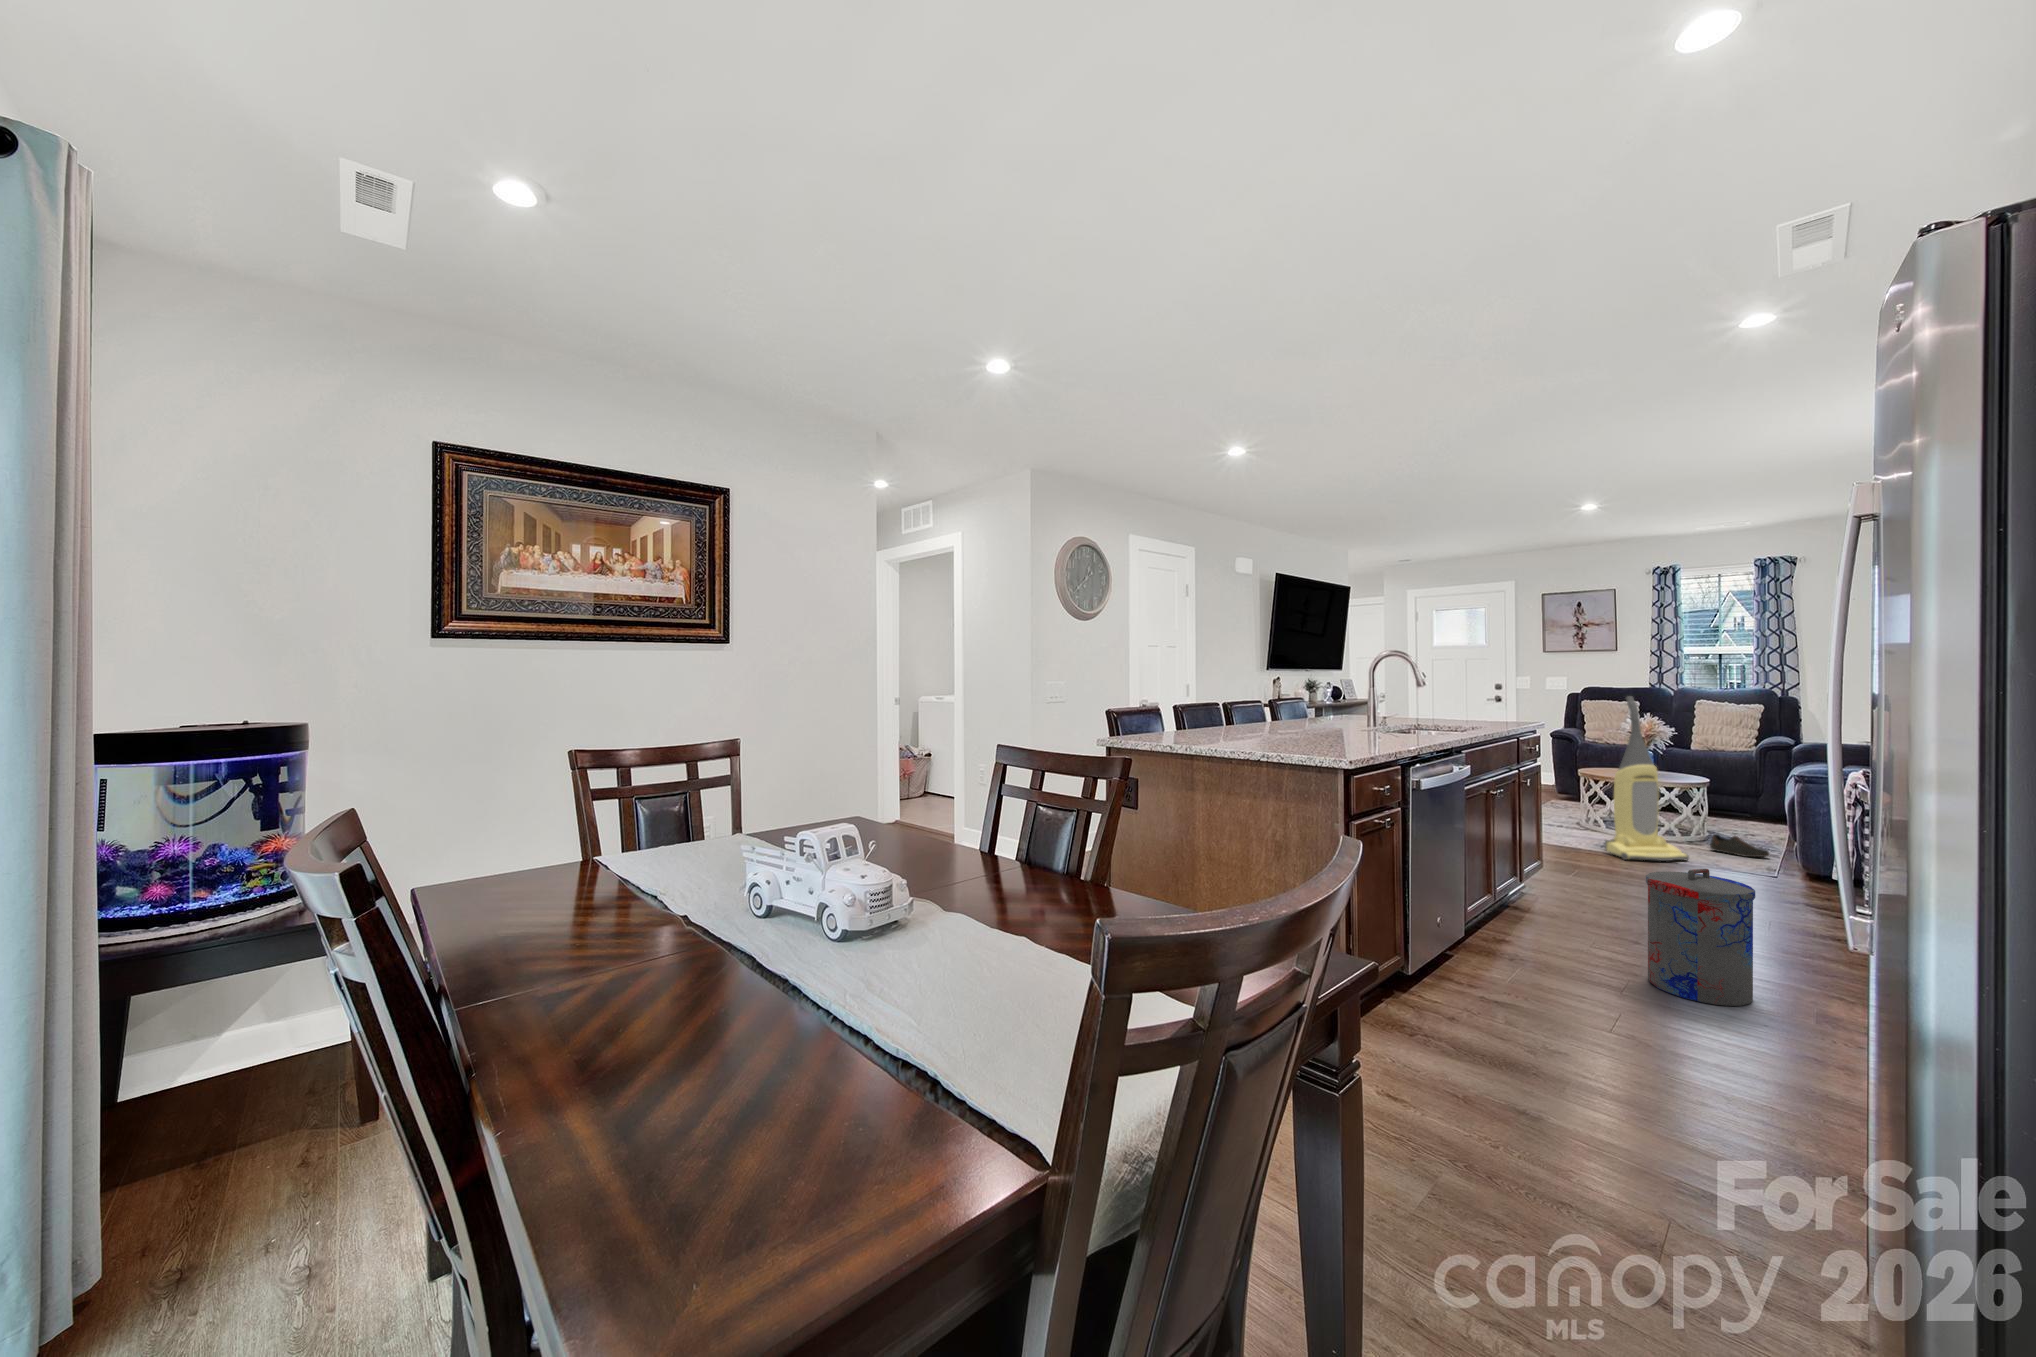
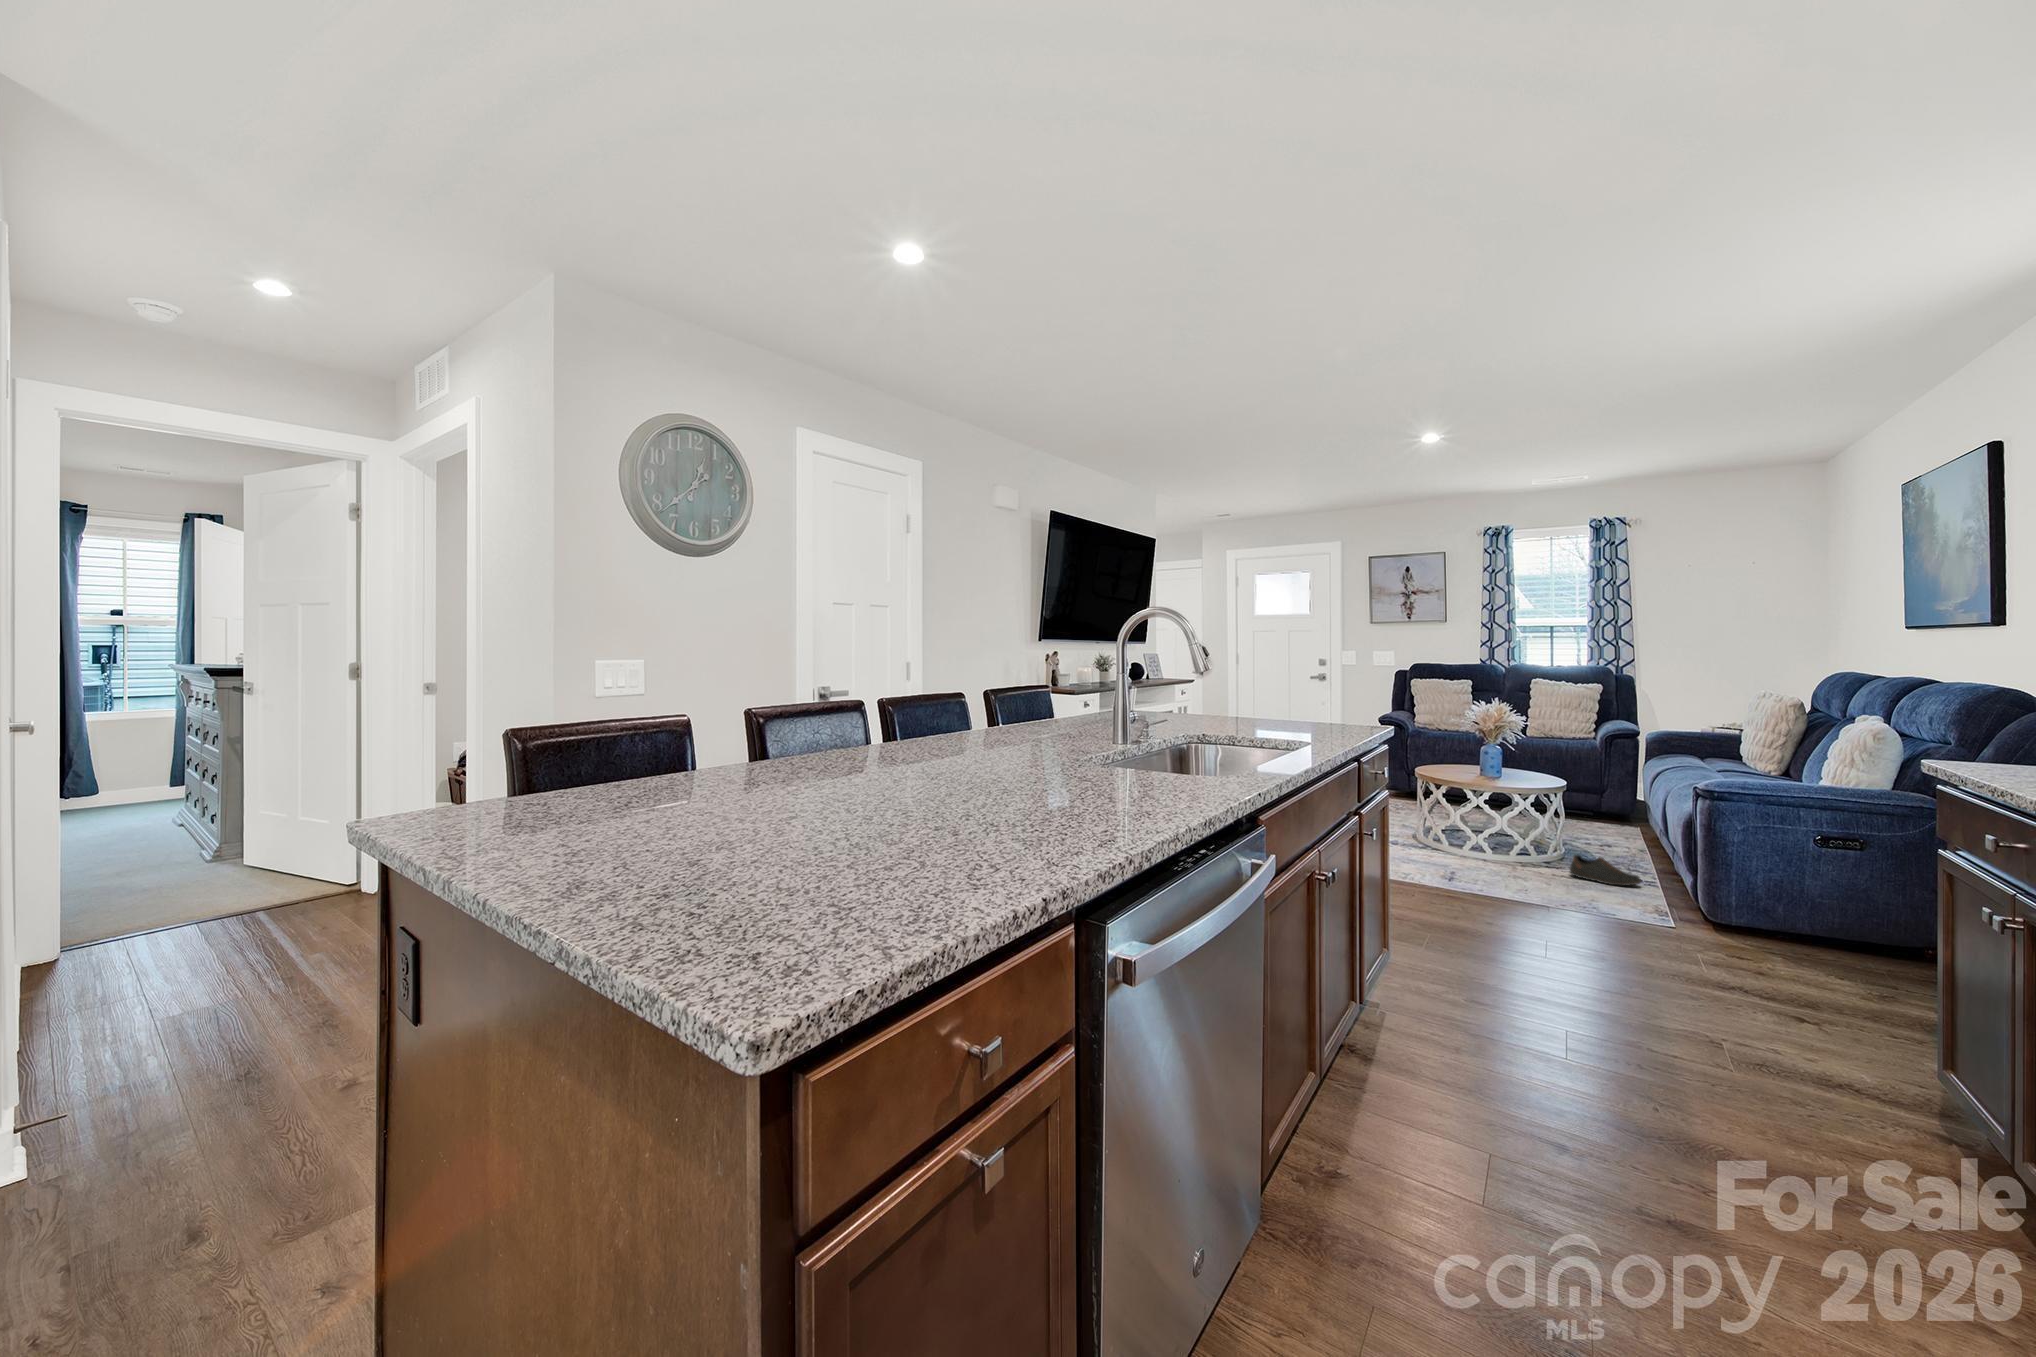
vacuum cleaner: present [1605,696,1689,861] -> none [1450,673,1552,899]
trash can: present [1646,869,1755,1006] -> none [1575,1001,1784,1300]

